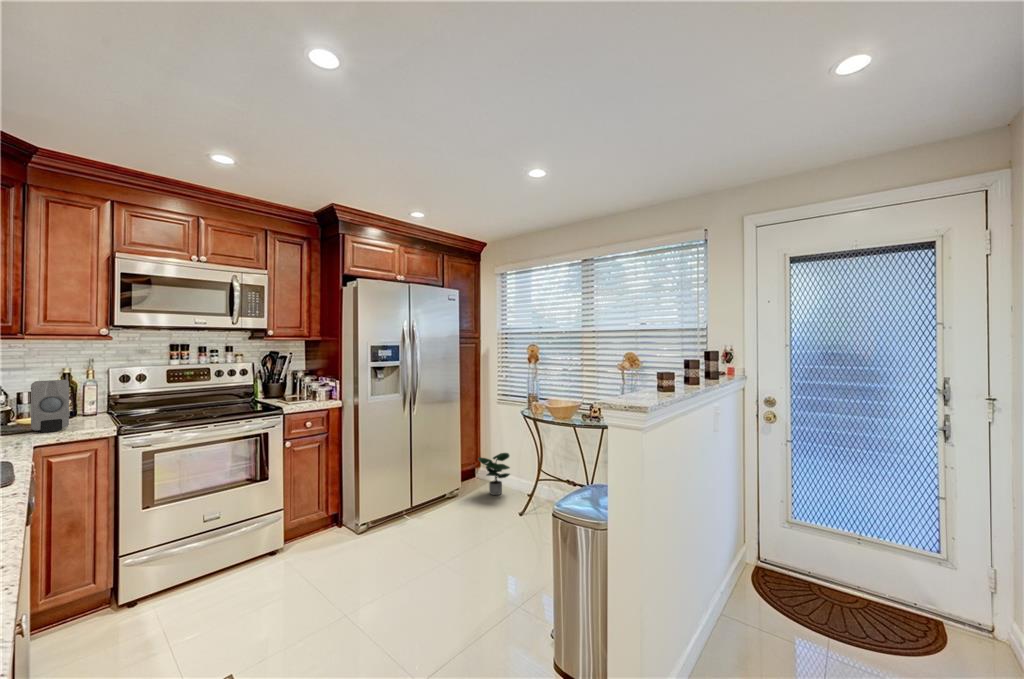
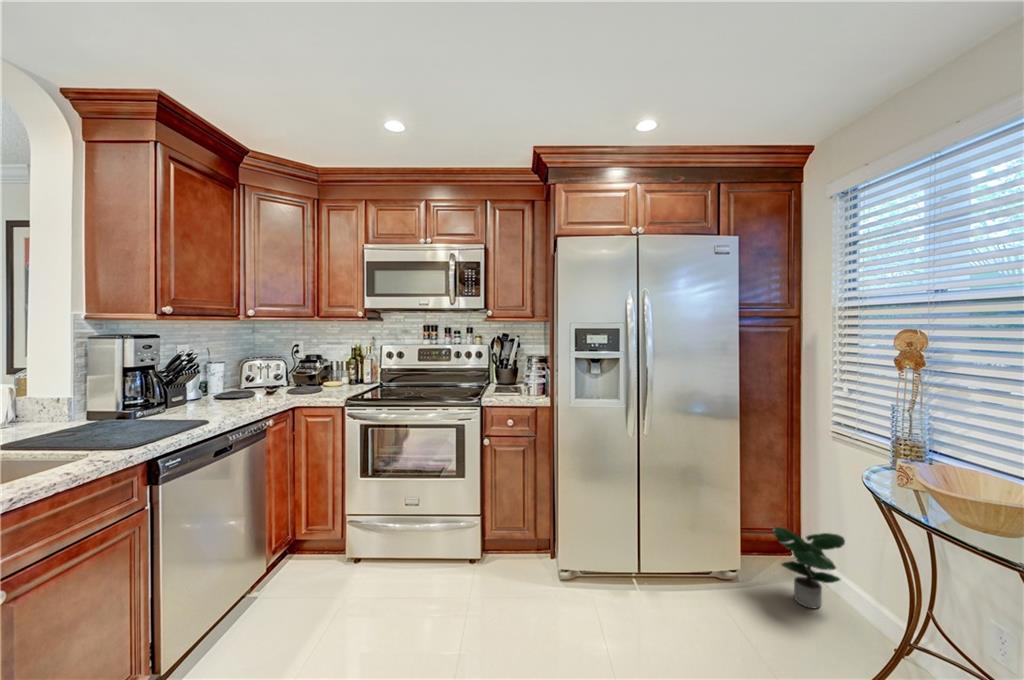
soap dispenser: present [31,380,69,432] -> none [305,355,334,395]

